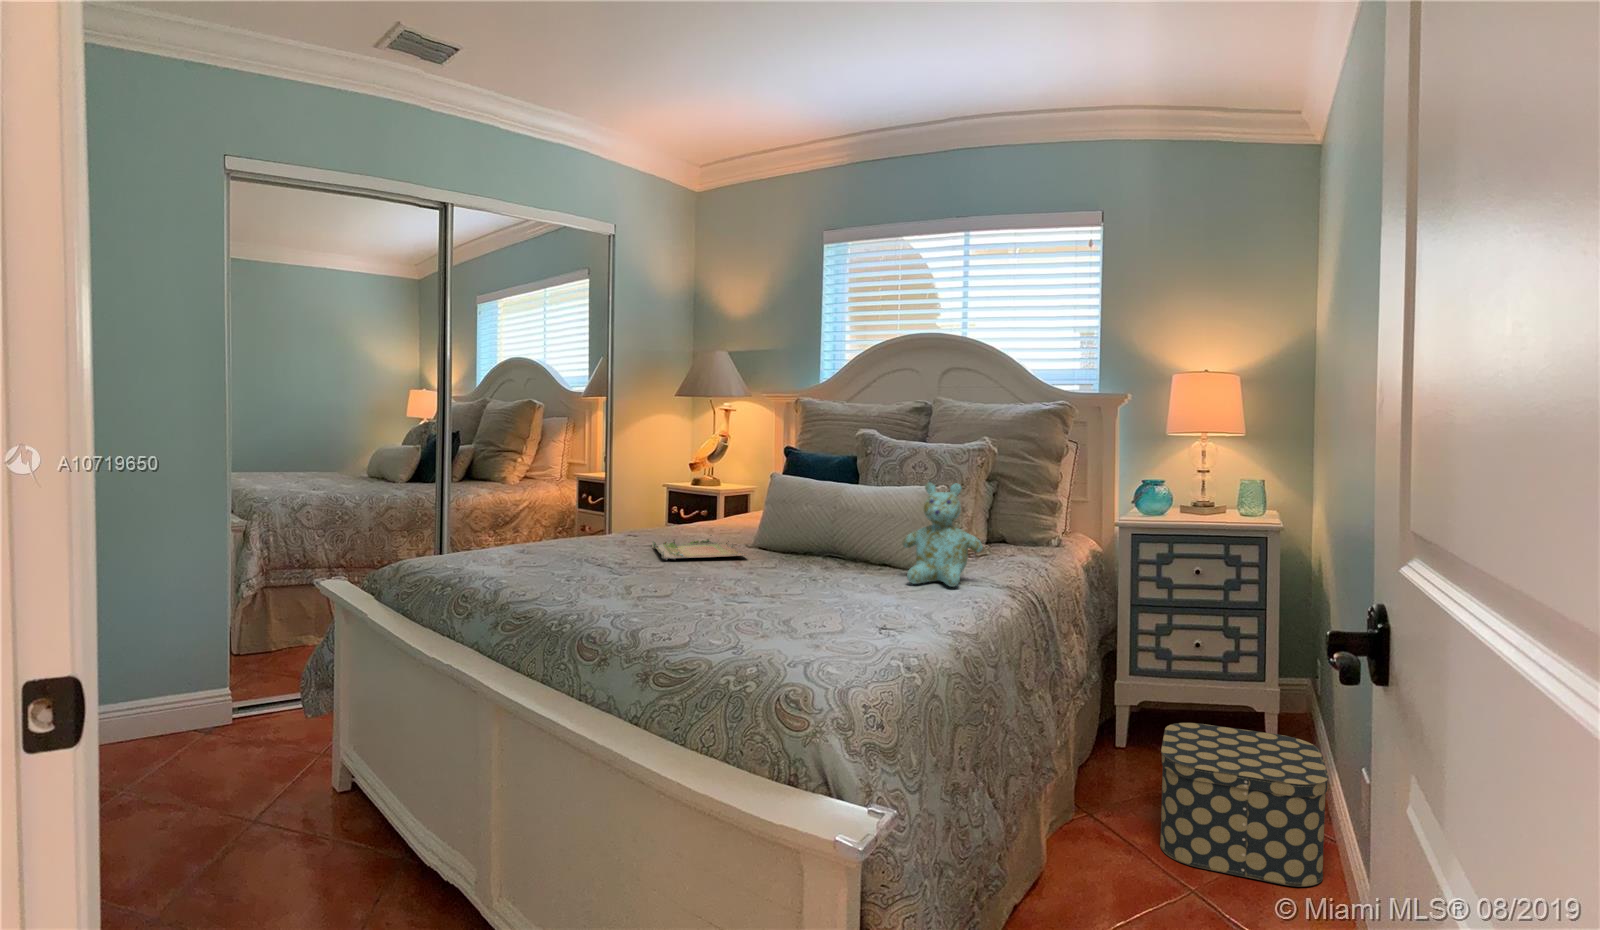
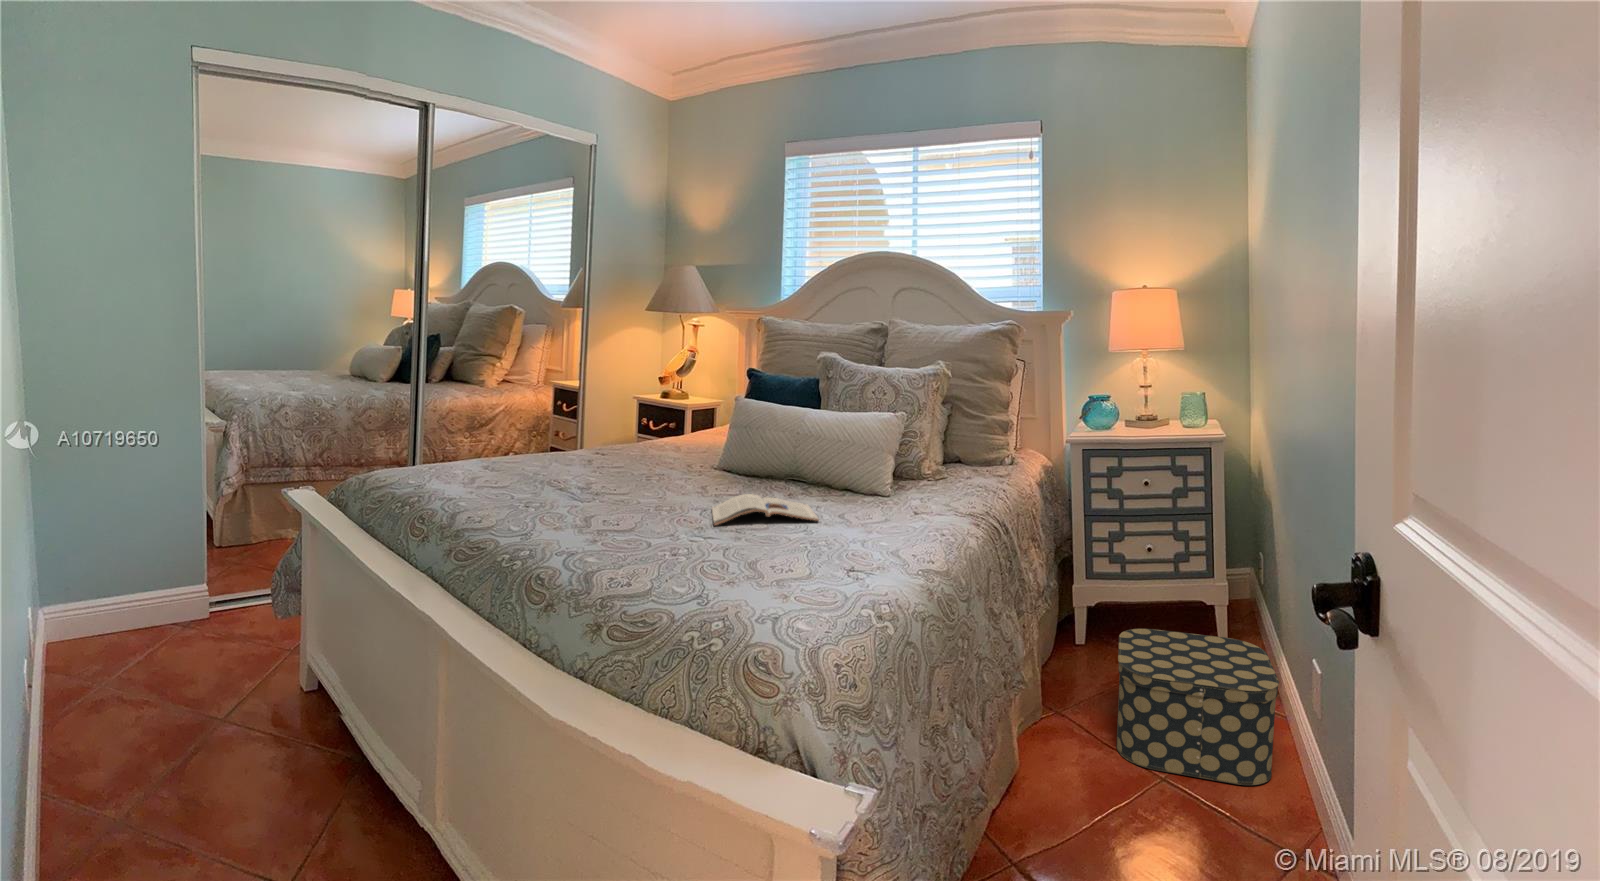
stuffed bear: present [903,483,983,587] -> none [867,410,946,514]
tray: present [652,535,748,560] -> none [619,462,715,493]
magazine: none [746,562,853,590] -> present [712,494,819,525]

